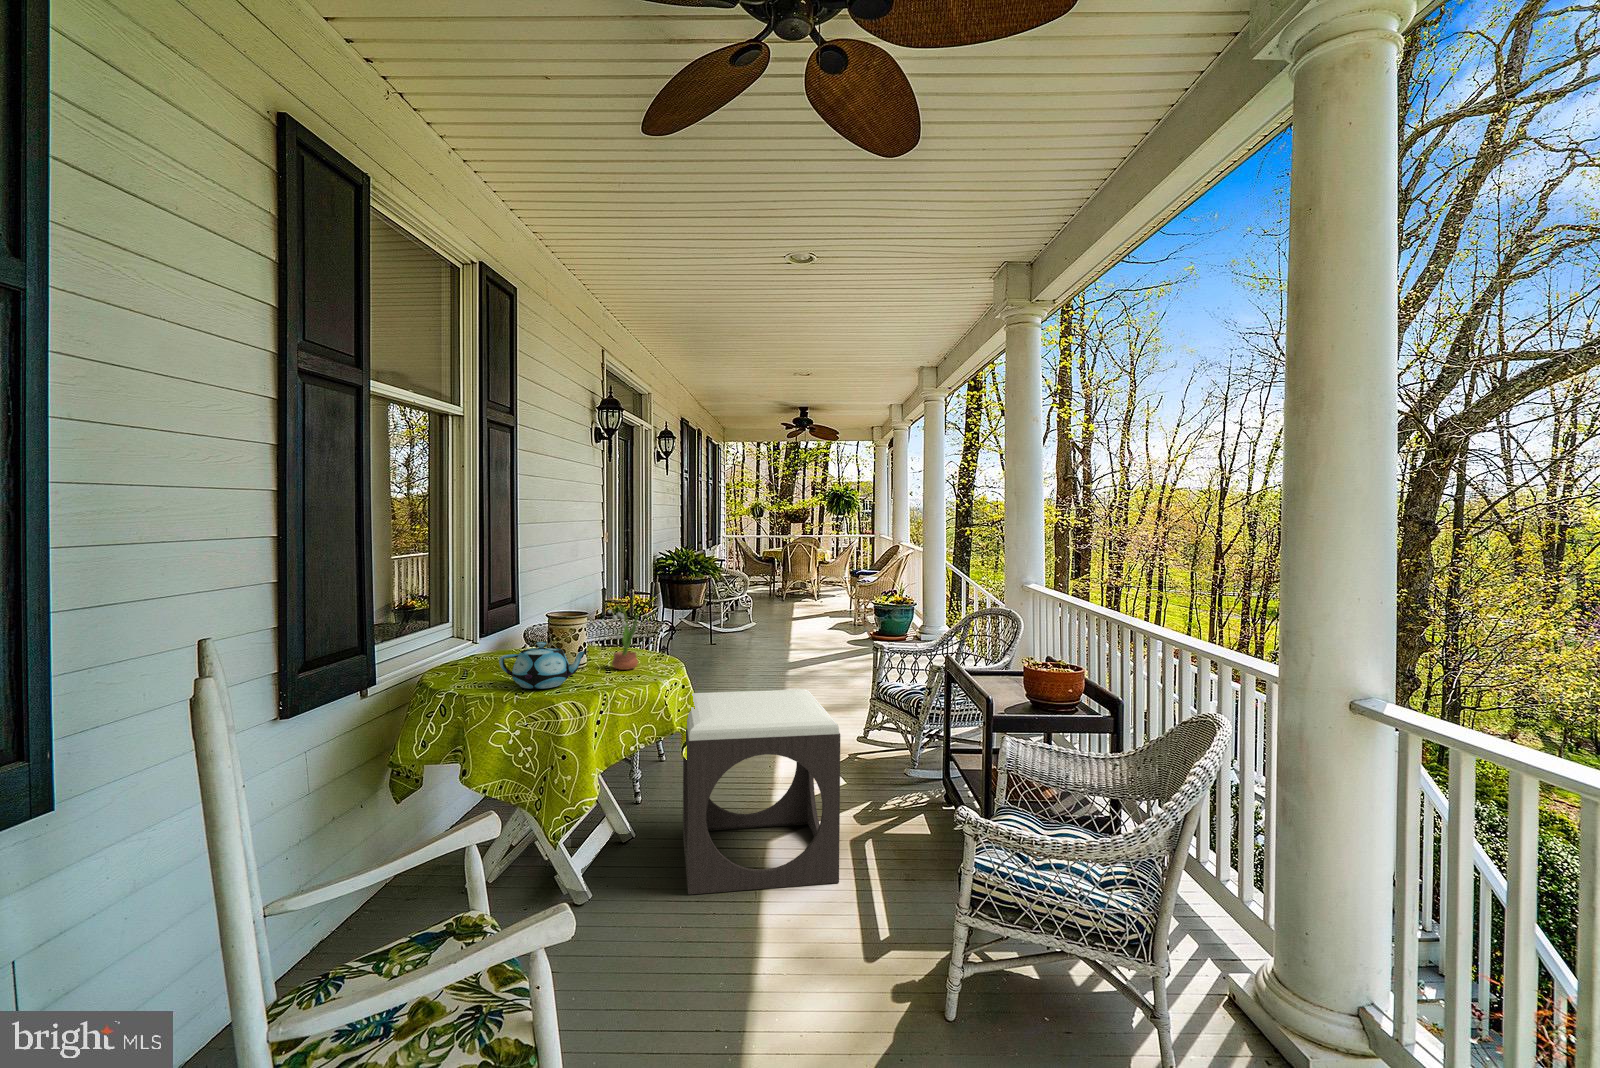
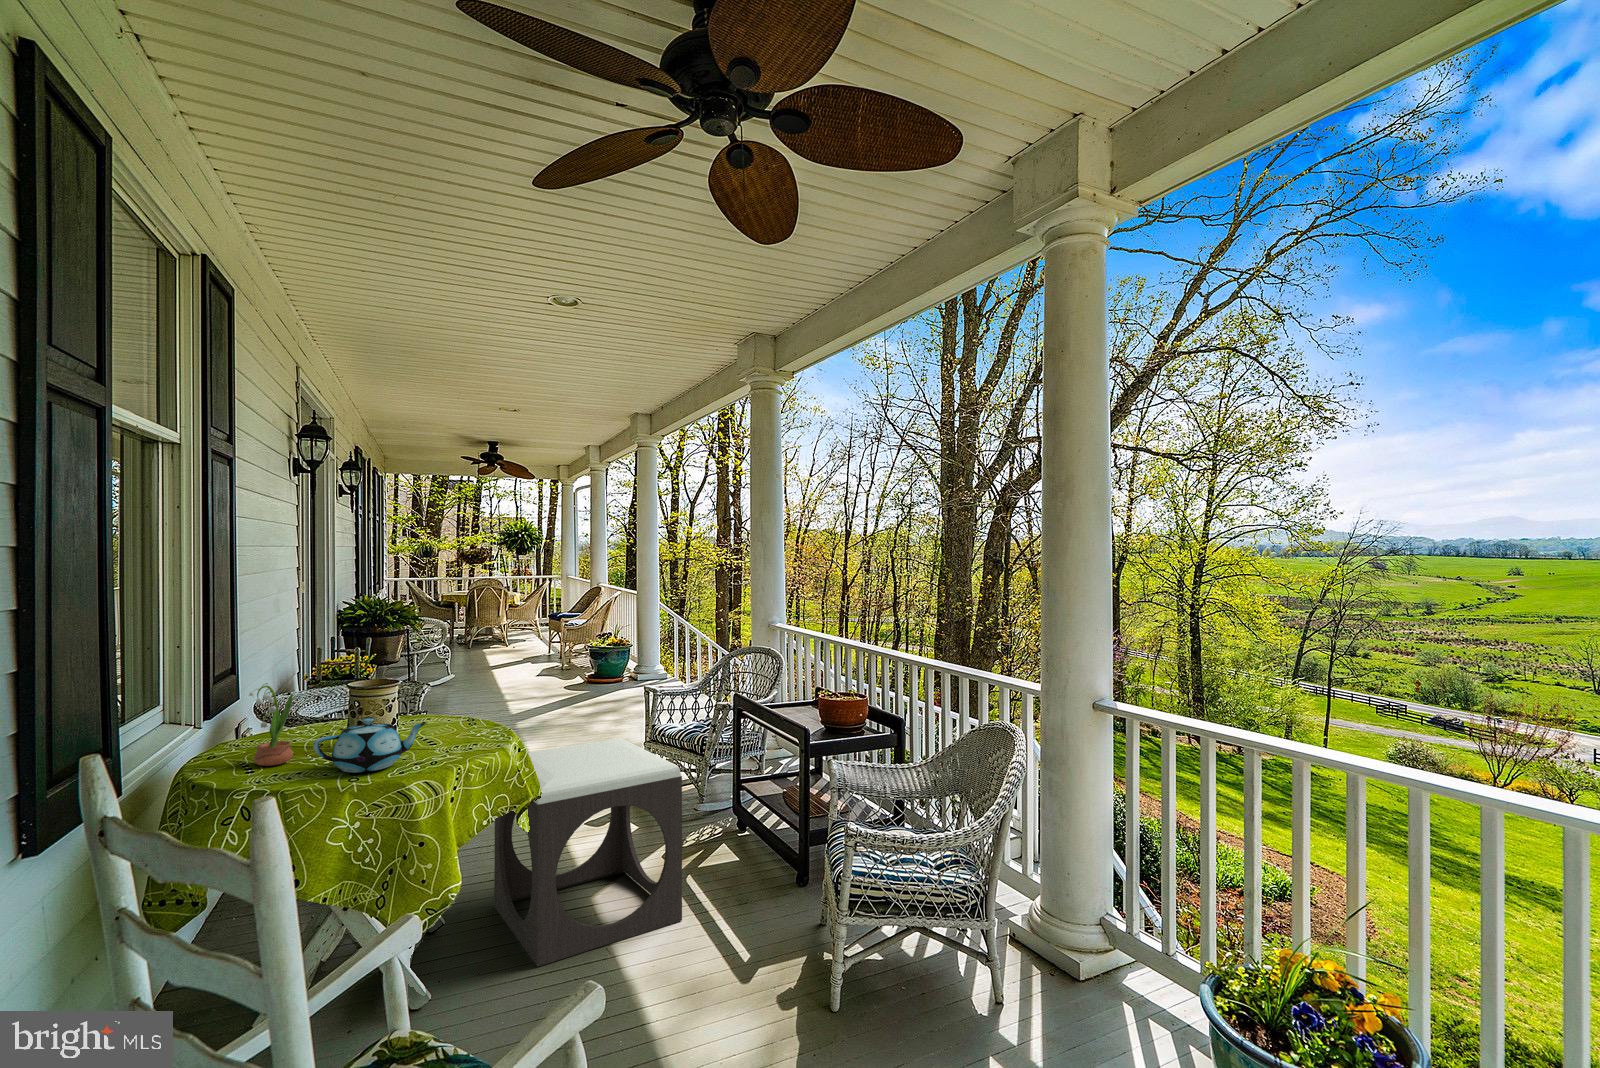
potted flower: present [608,606,638,670] -> present [249,683,293,766]

